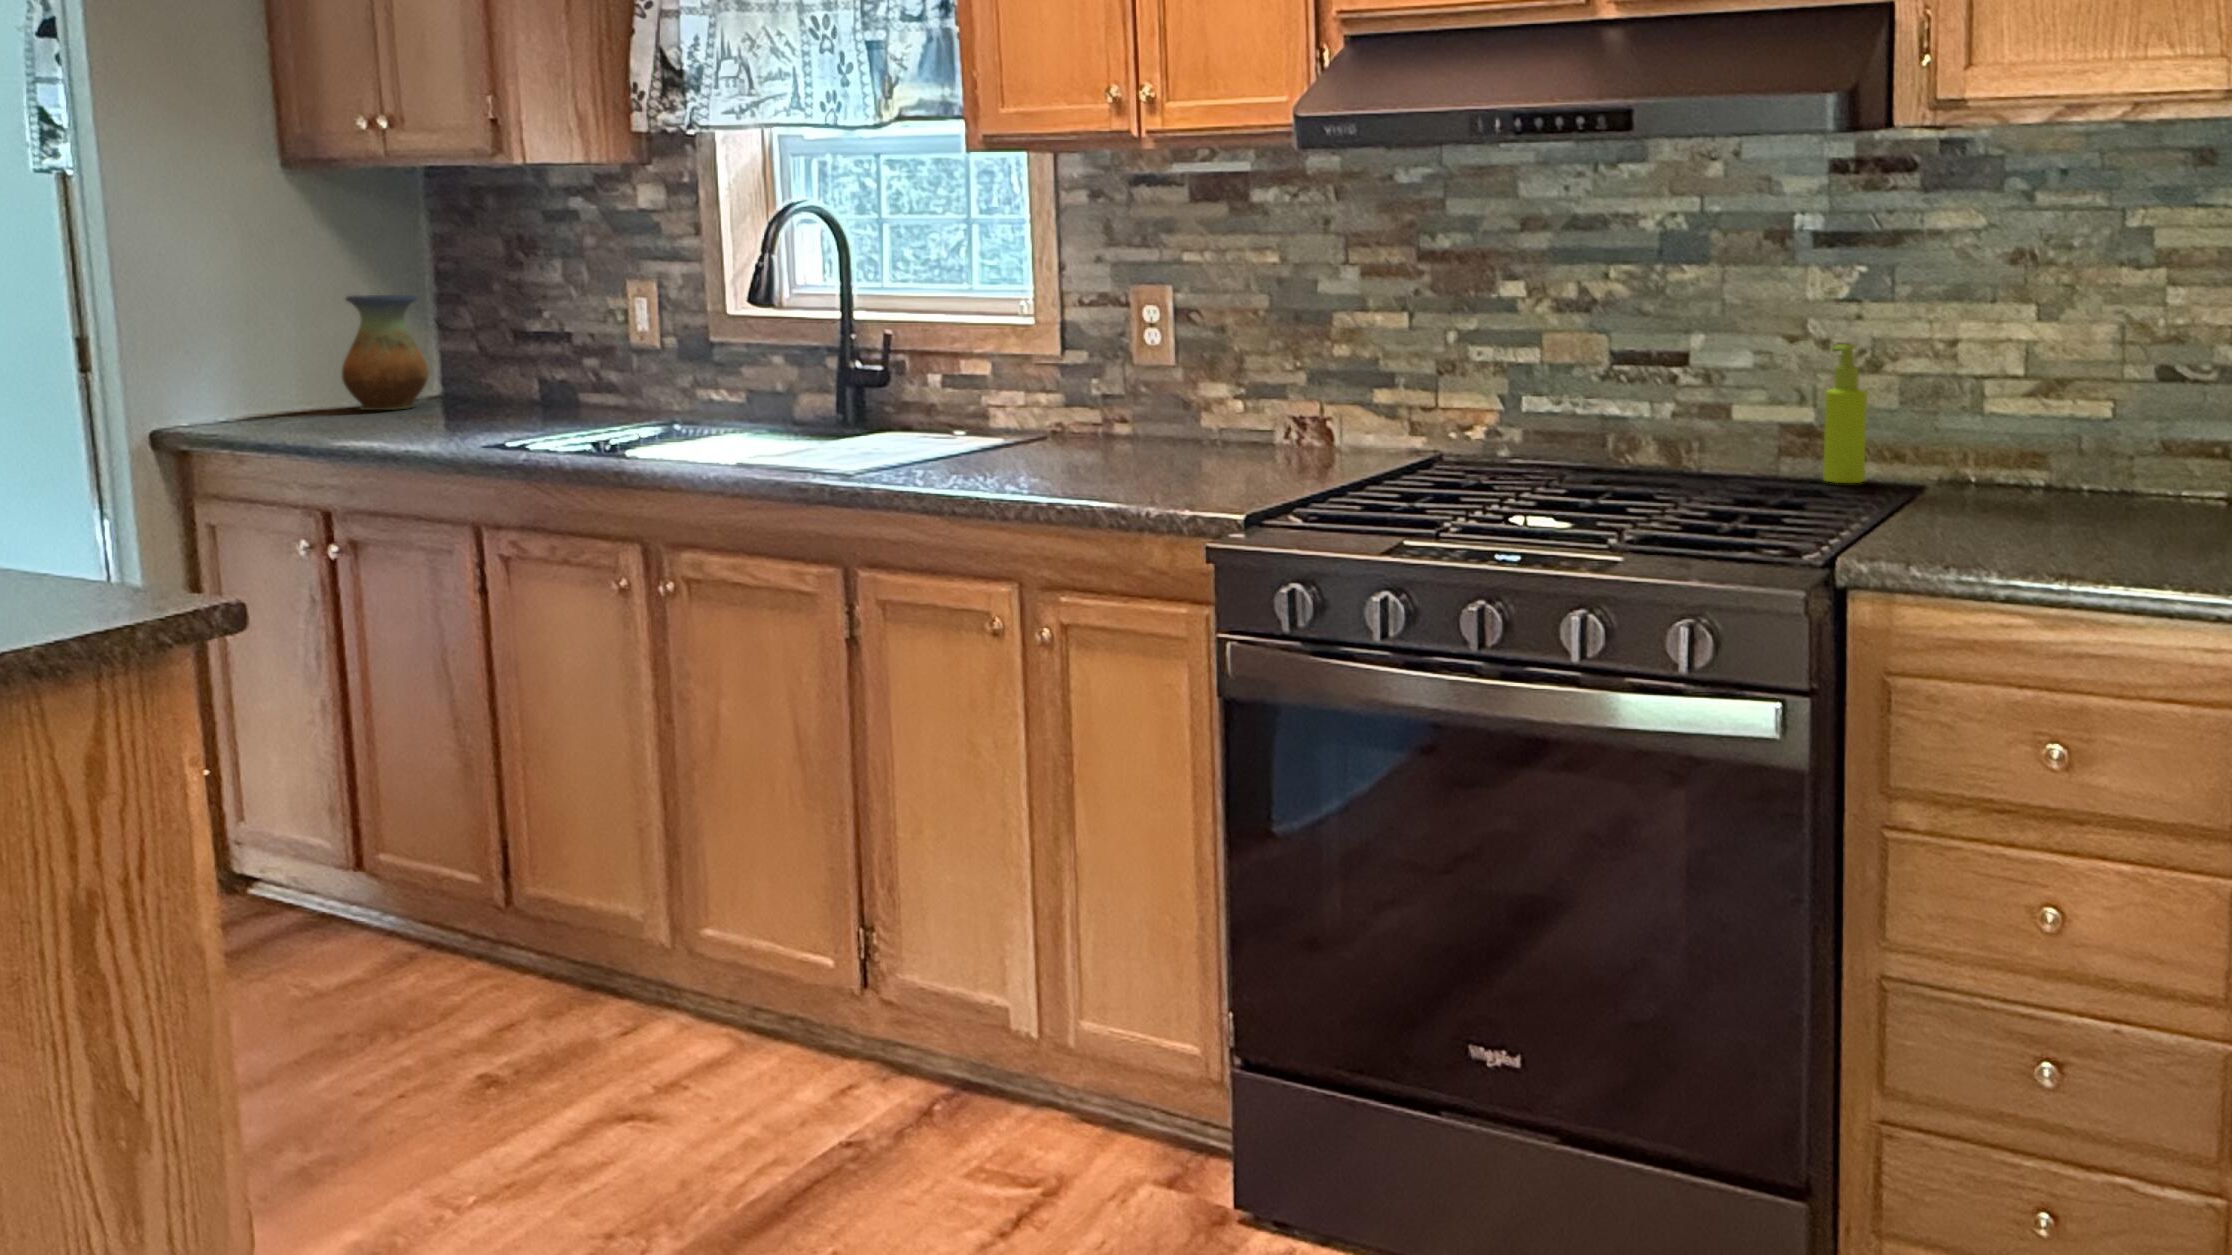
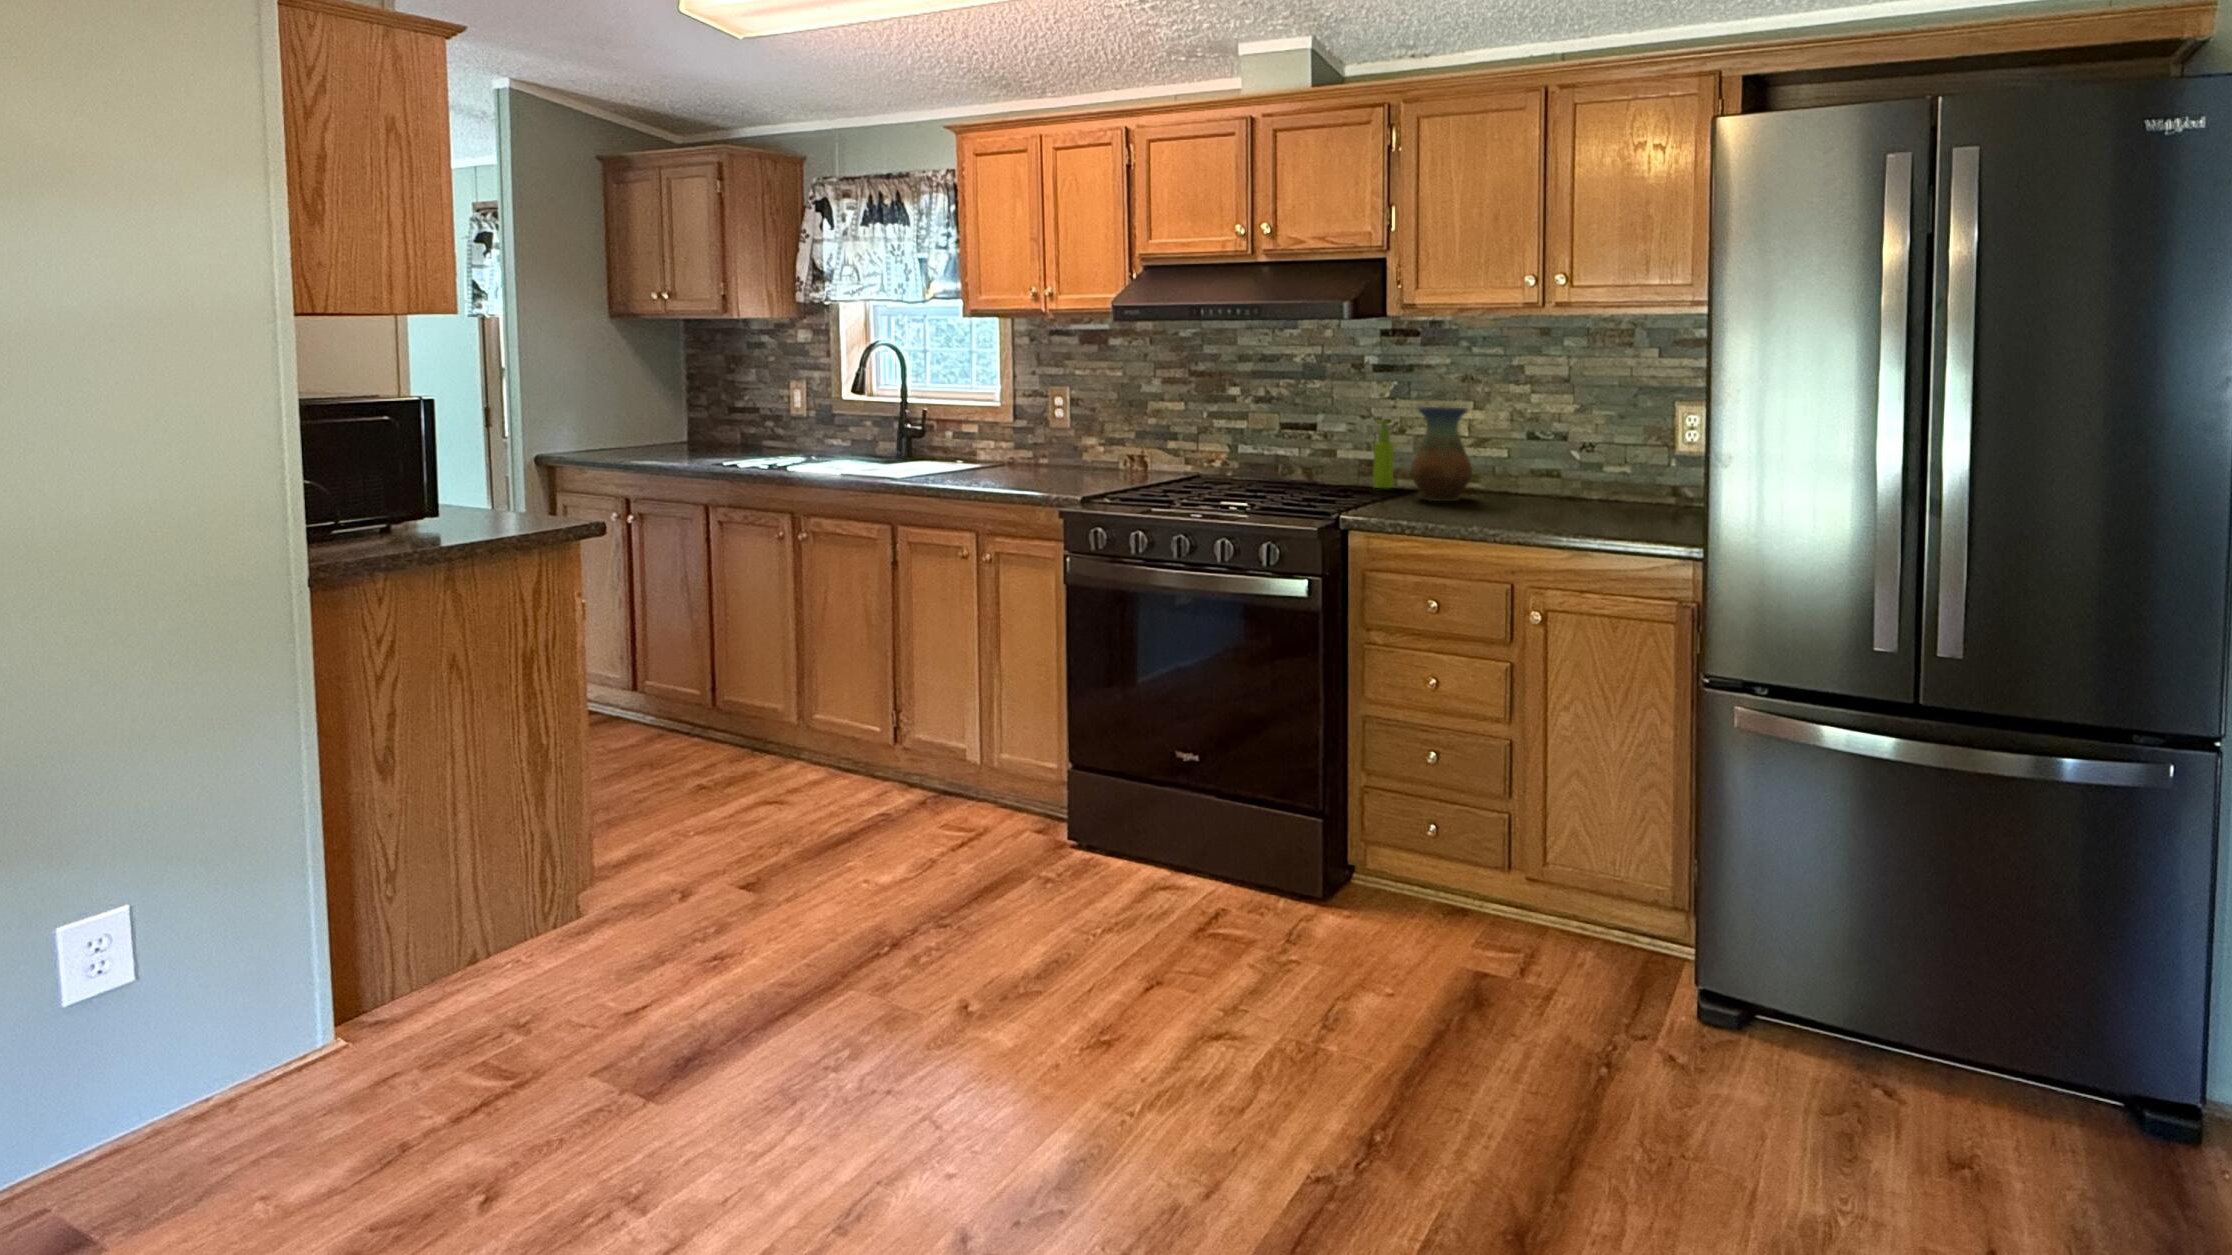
vase: present [342,295,428,410] -> present [1411,407,1472,501]

